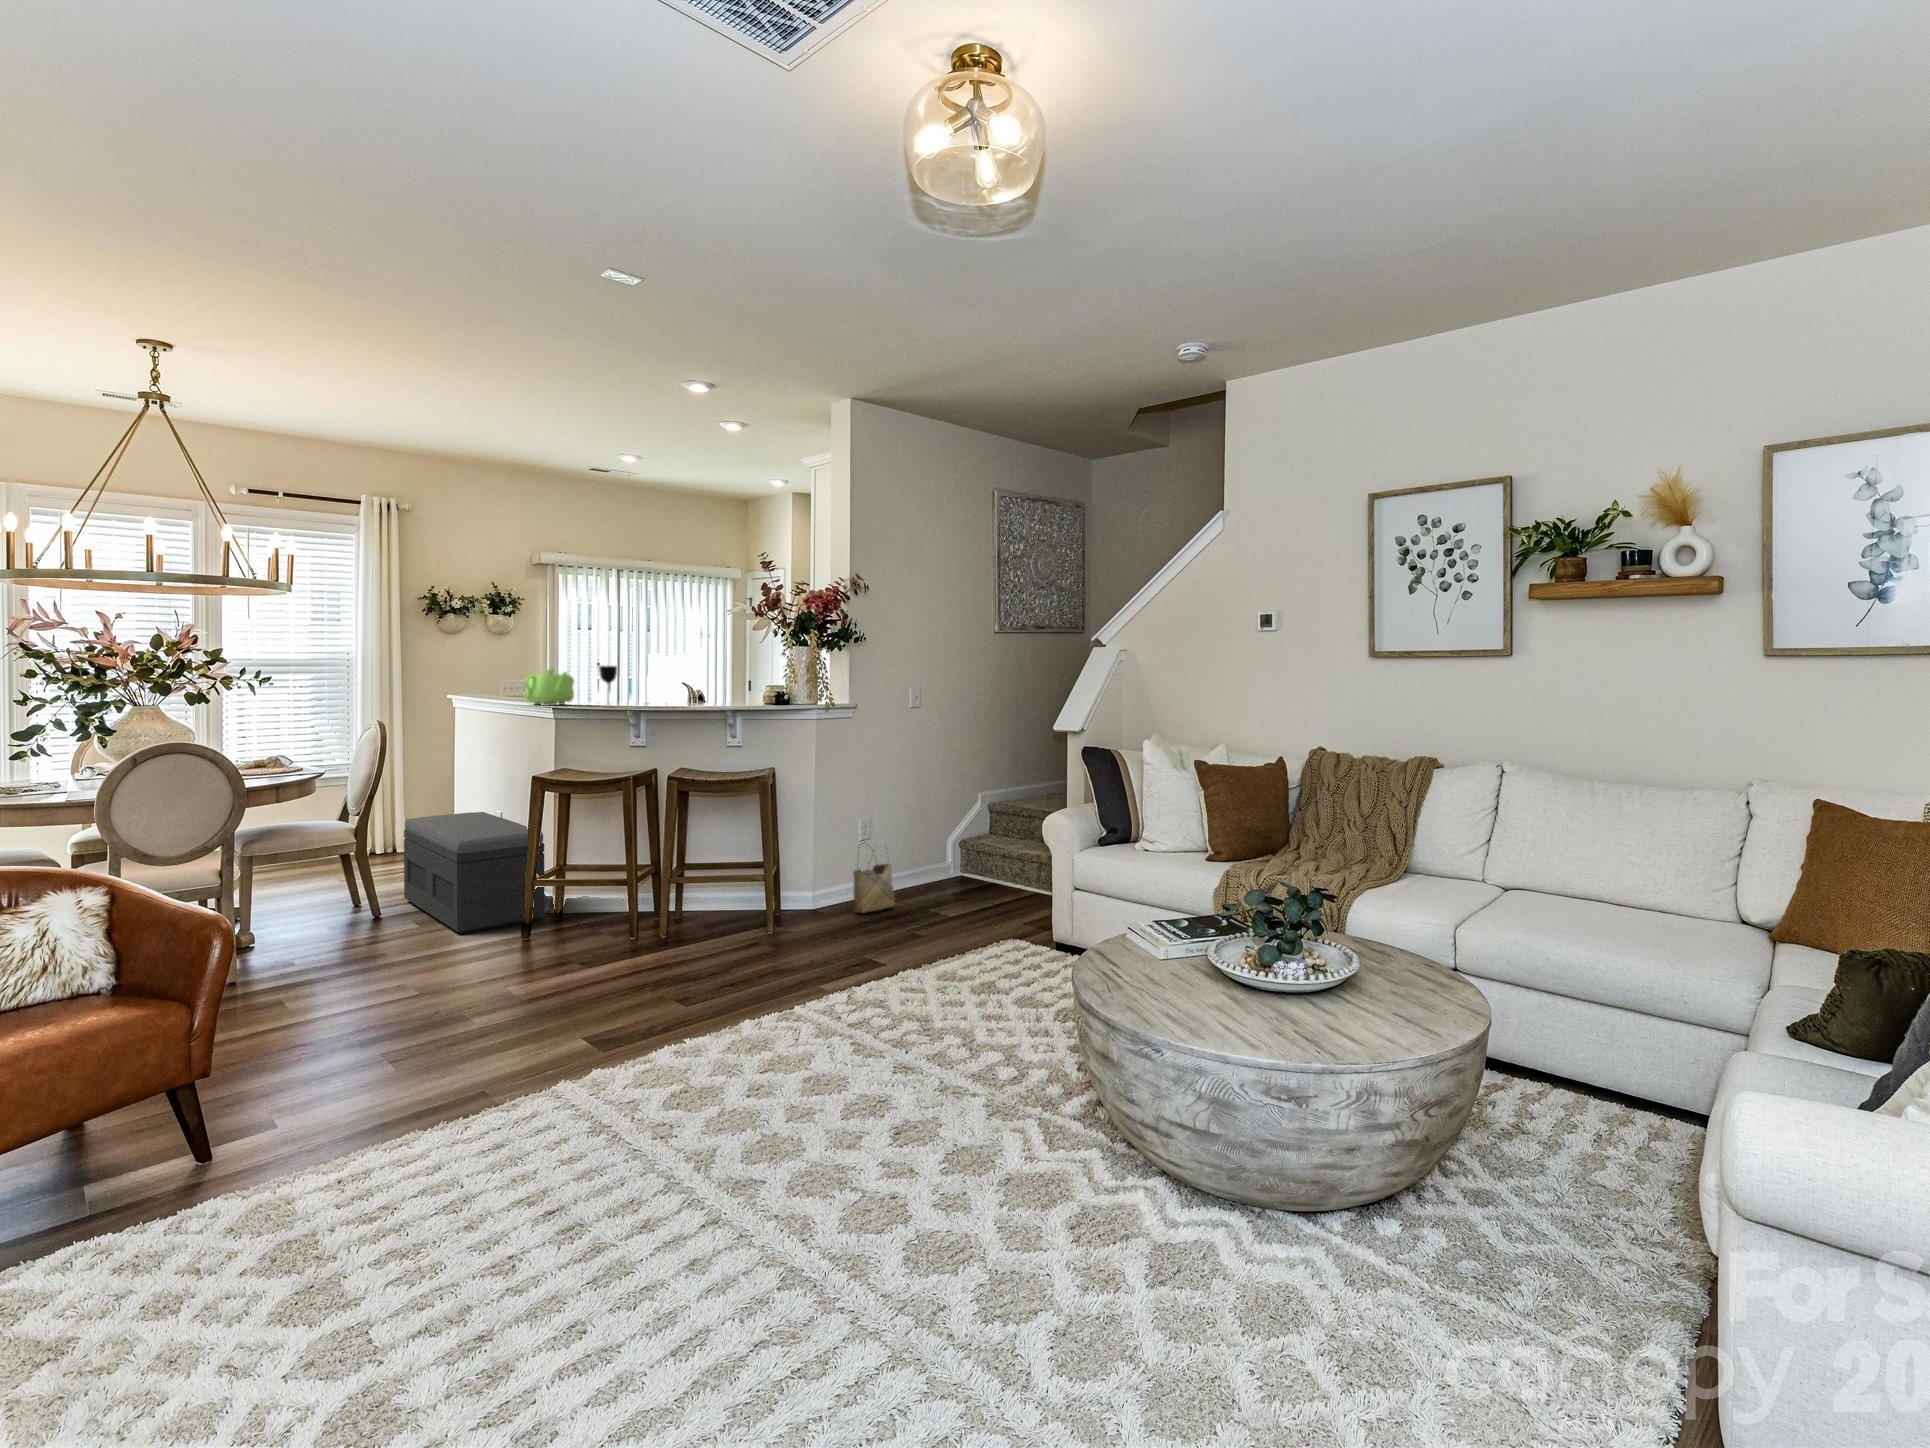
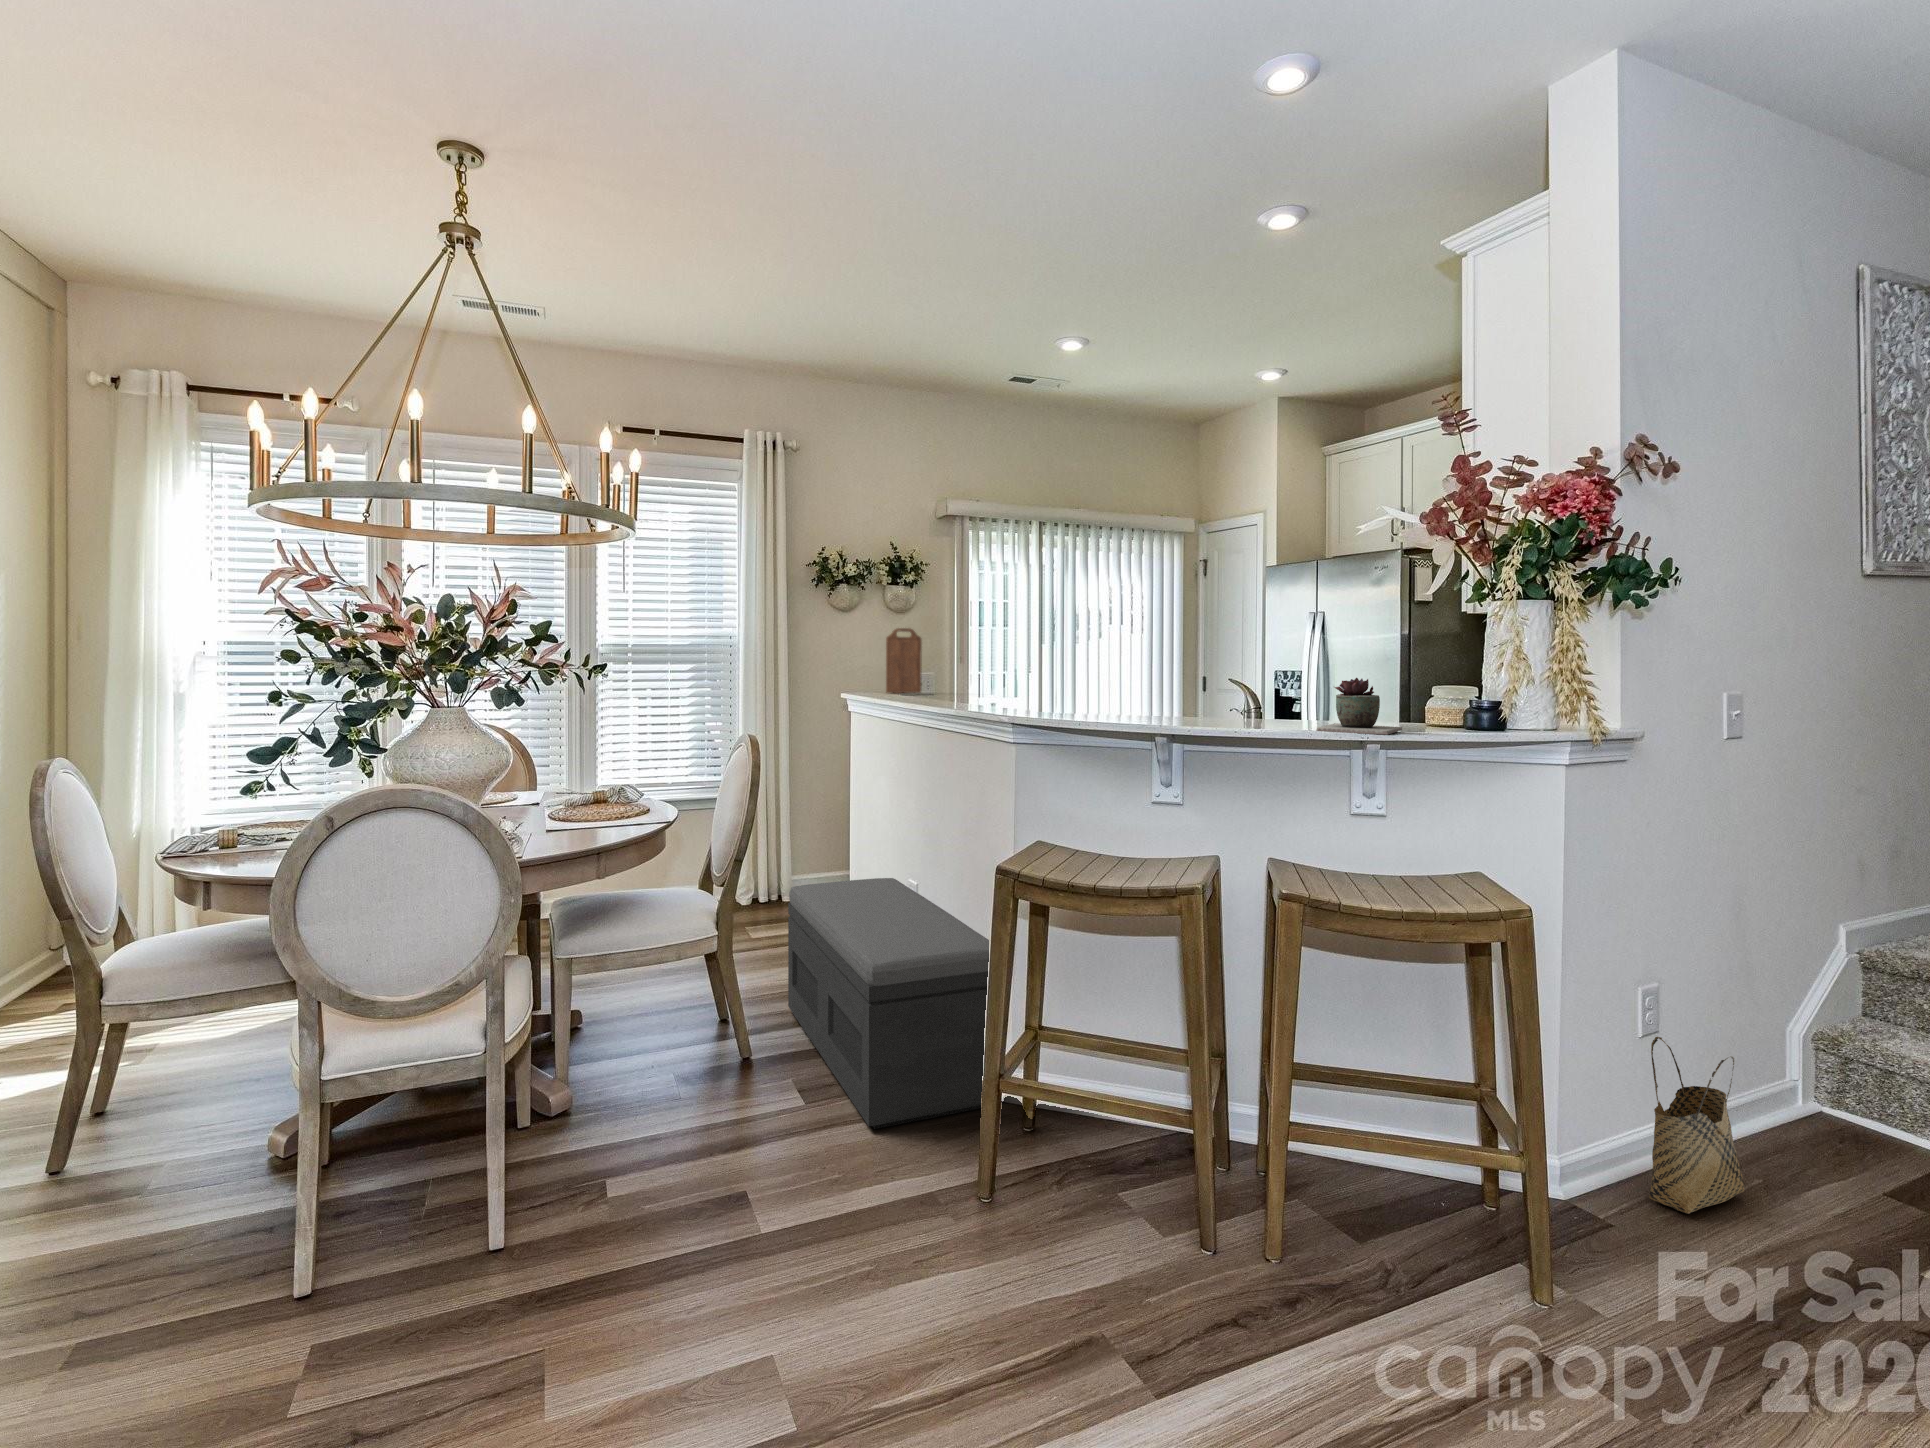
cutting board: none [488,646,519,695] -> present [886,628,922,693]
wine glass: present [599,666,617,707] -> none [1109,647,1141,726]
teapot: present [525,669,574,705] -> none [975,654,1055,720]
succulent plant: none [716,681,765,709] -> present [1316,678,1402,735]

